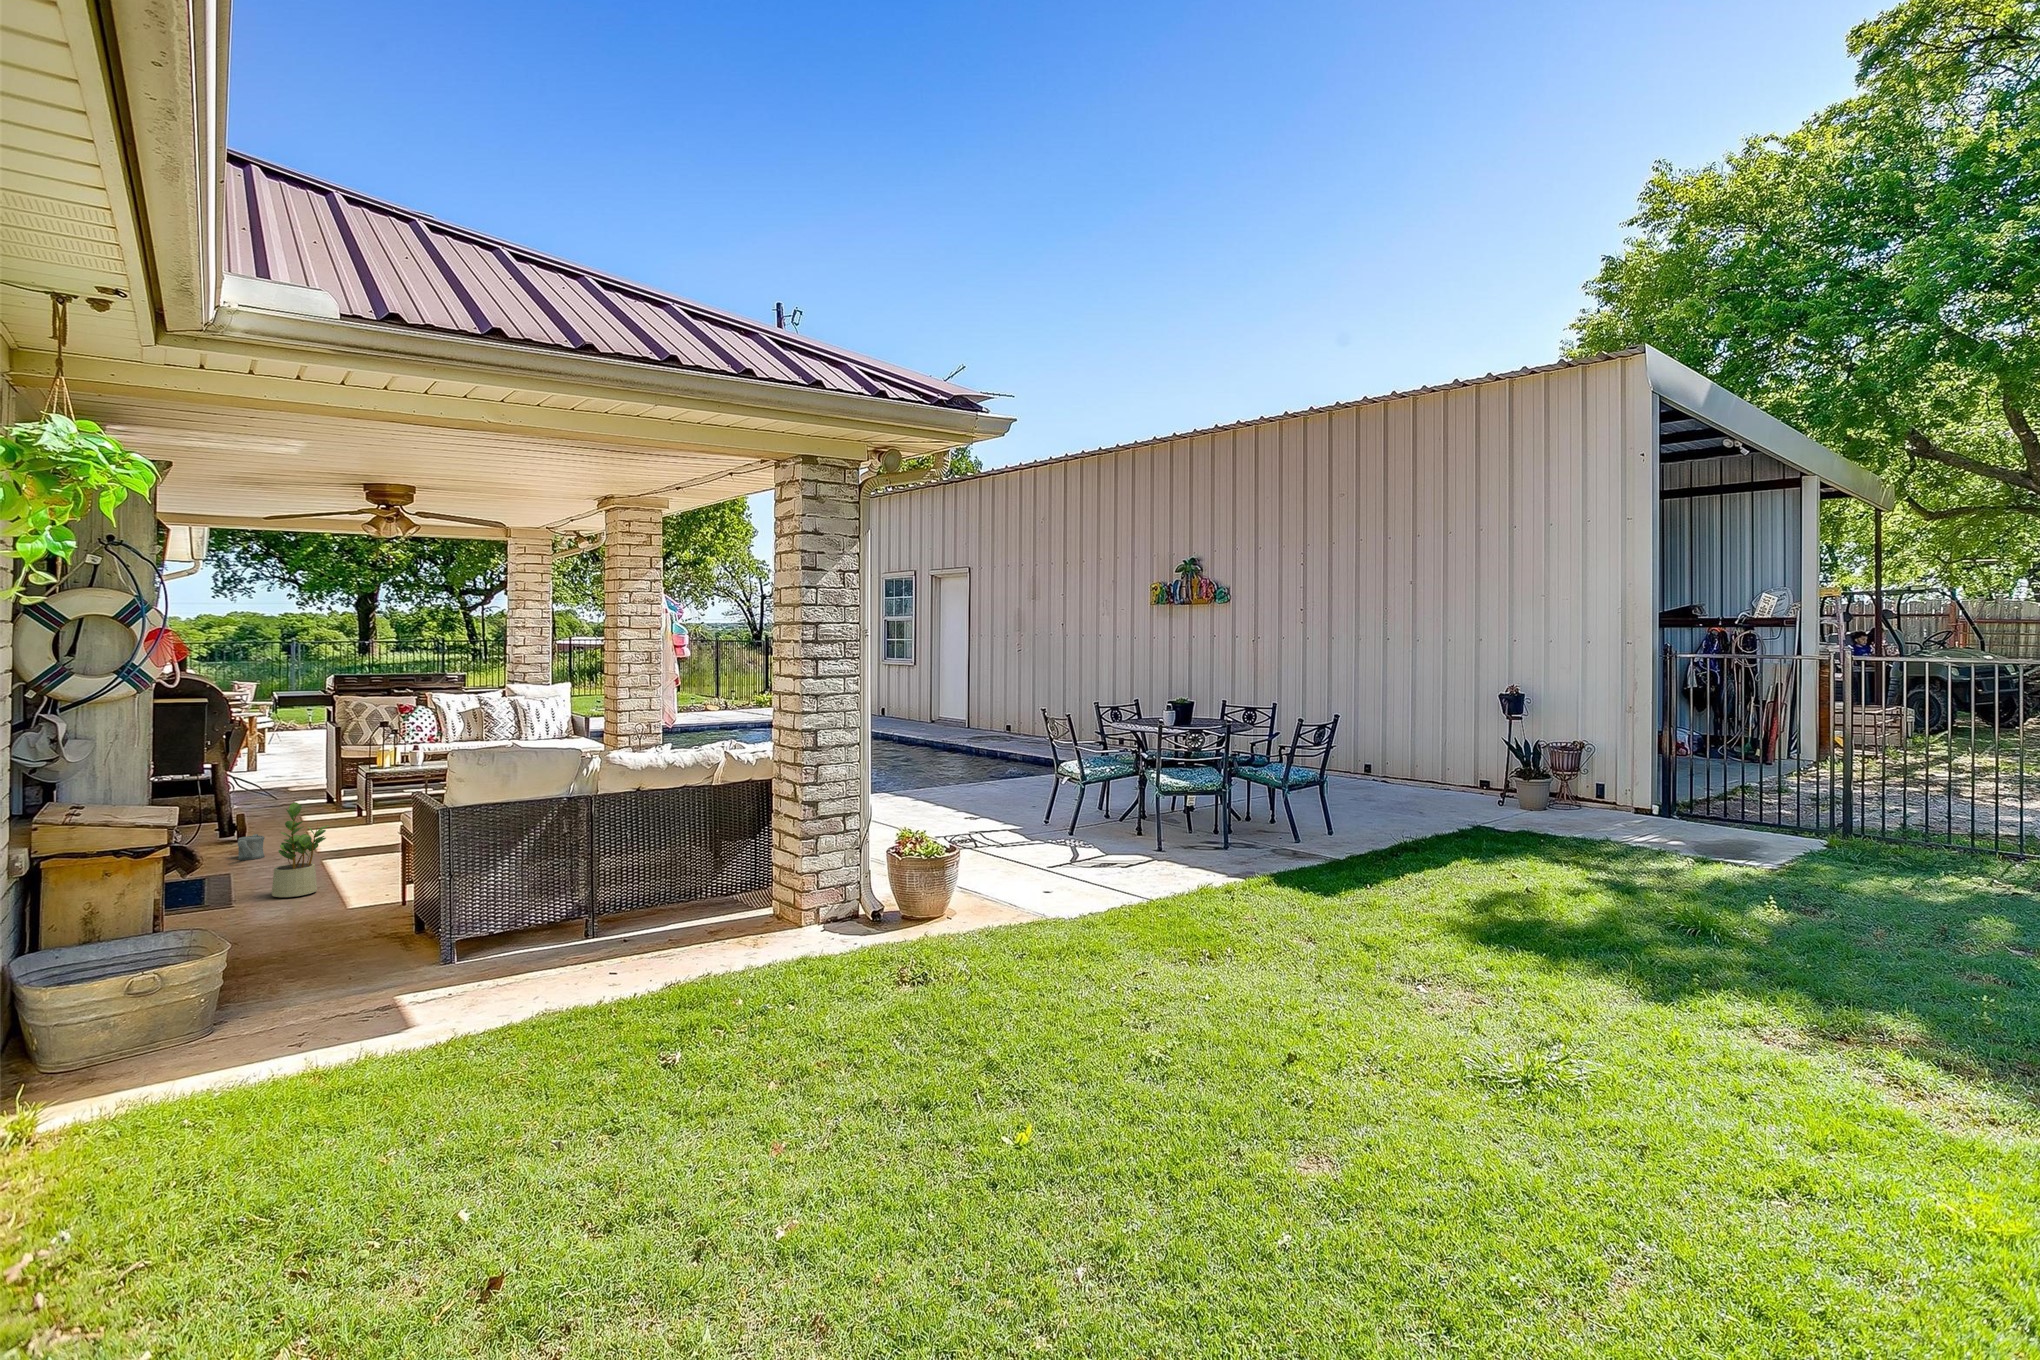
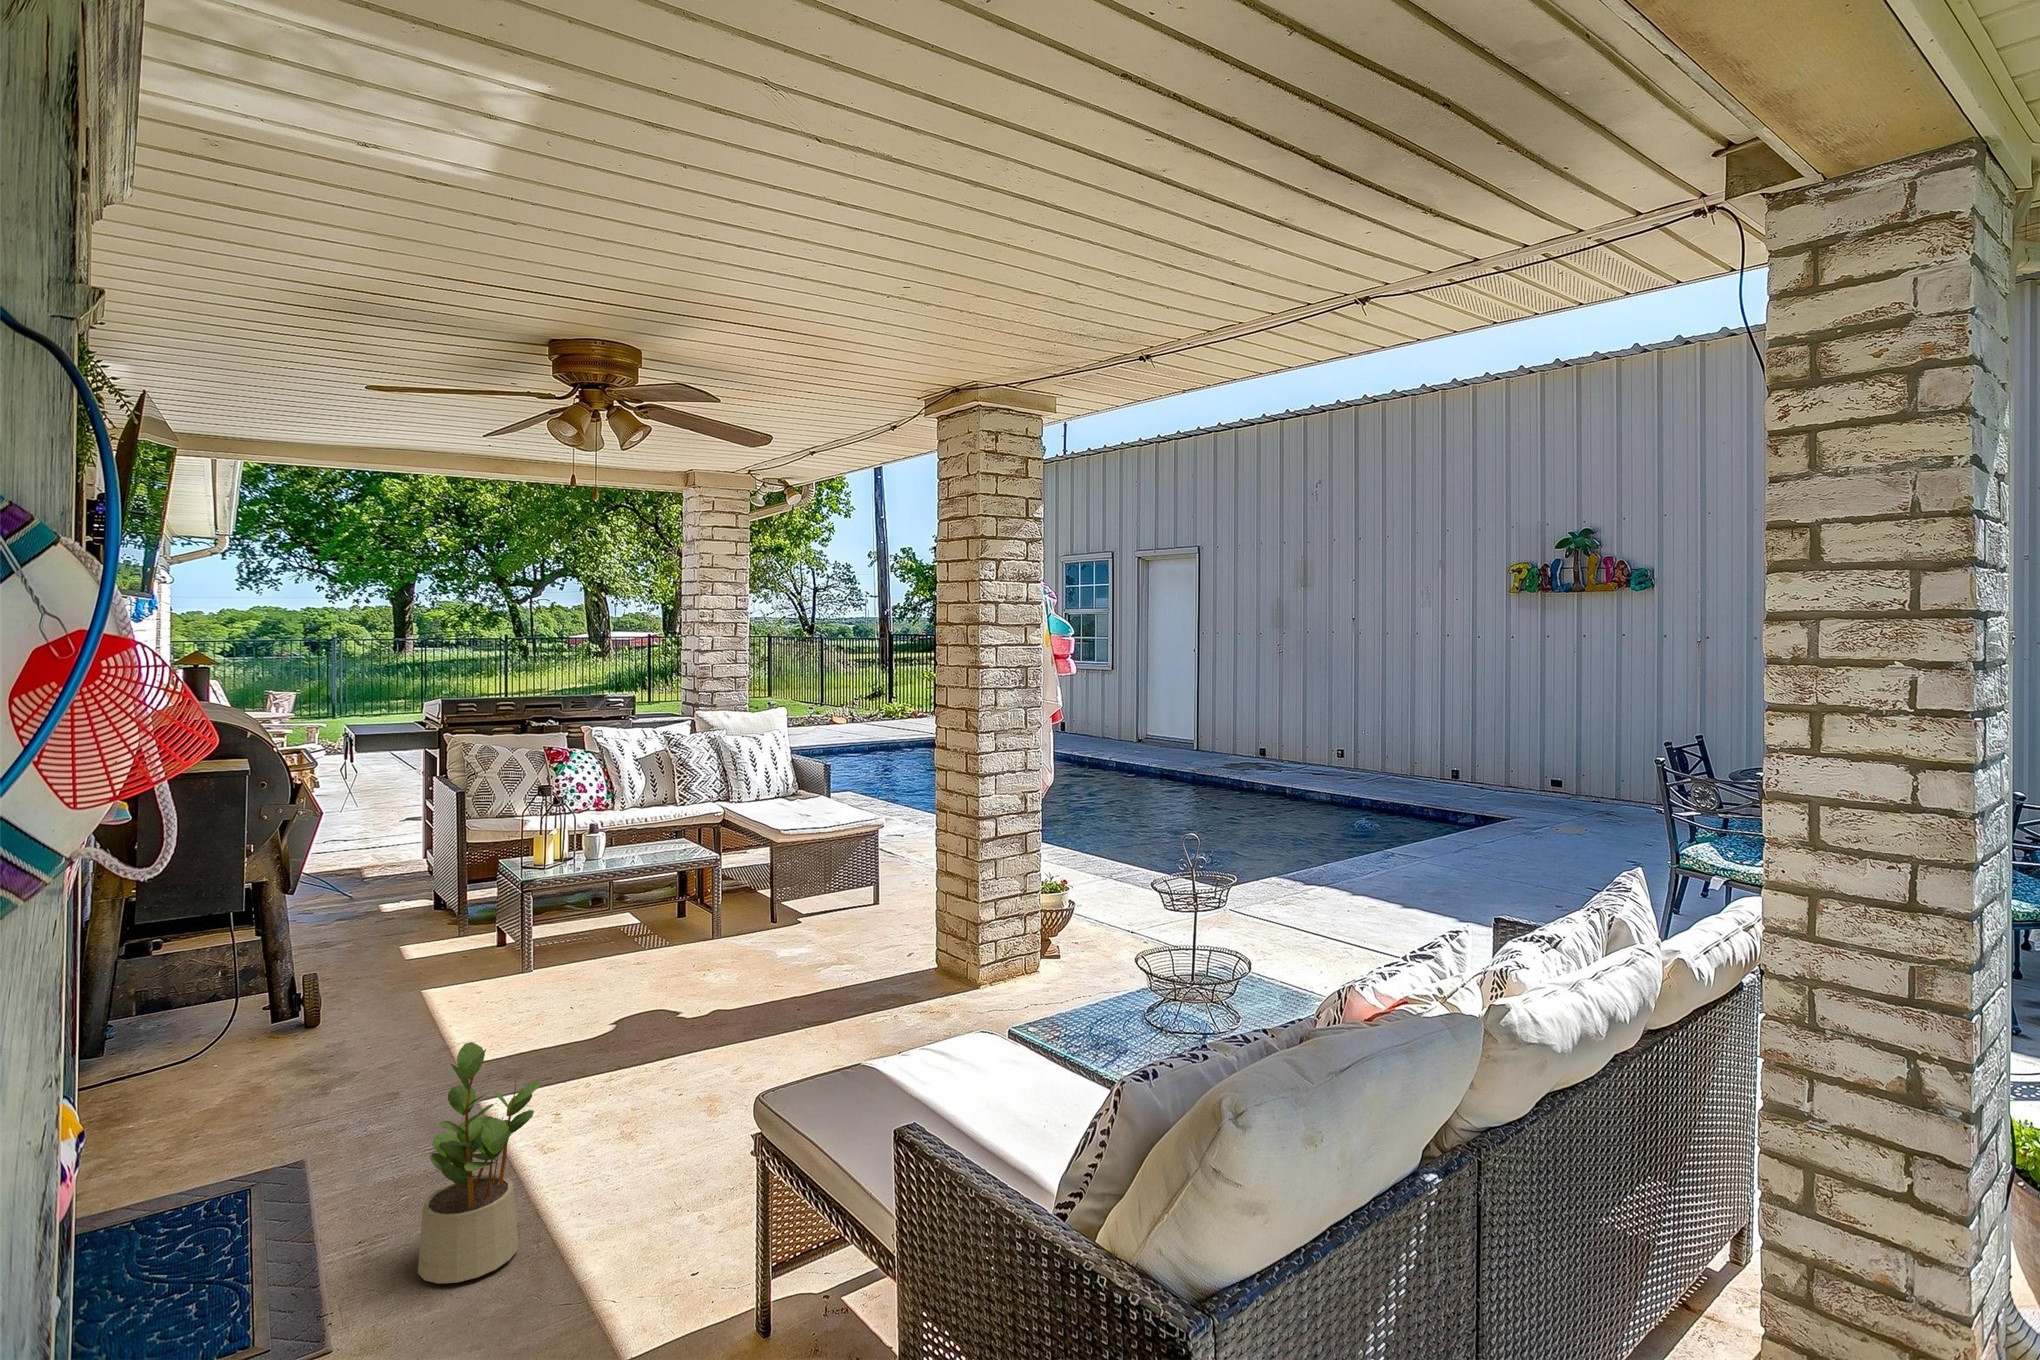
watering can: present [238,834,264,860] -> none [312,1032,365,1096]

